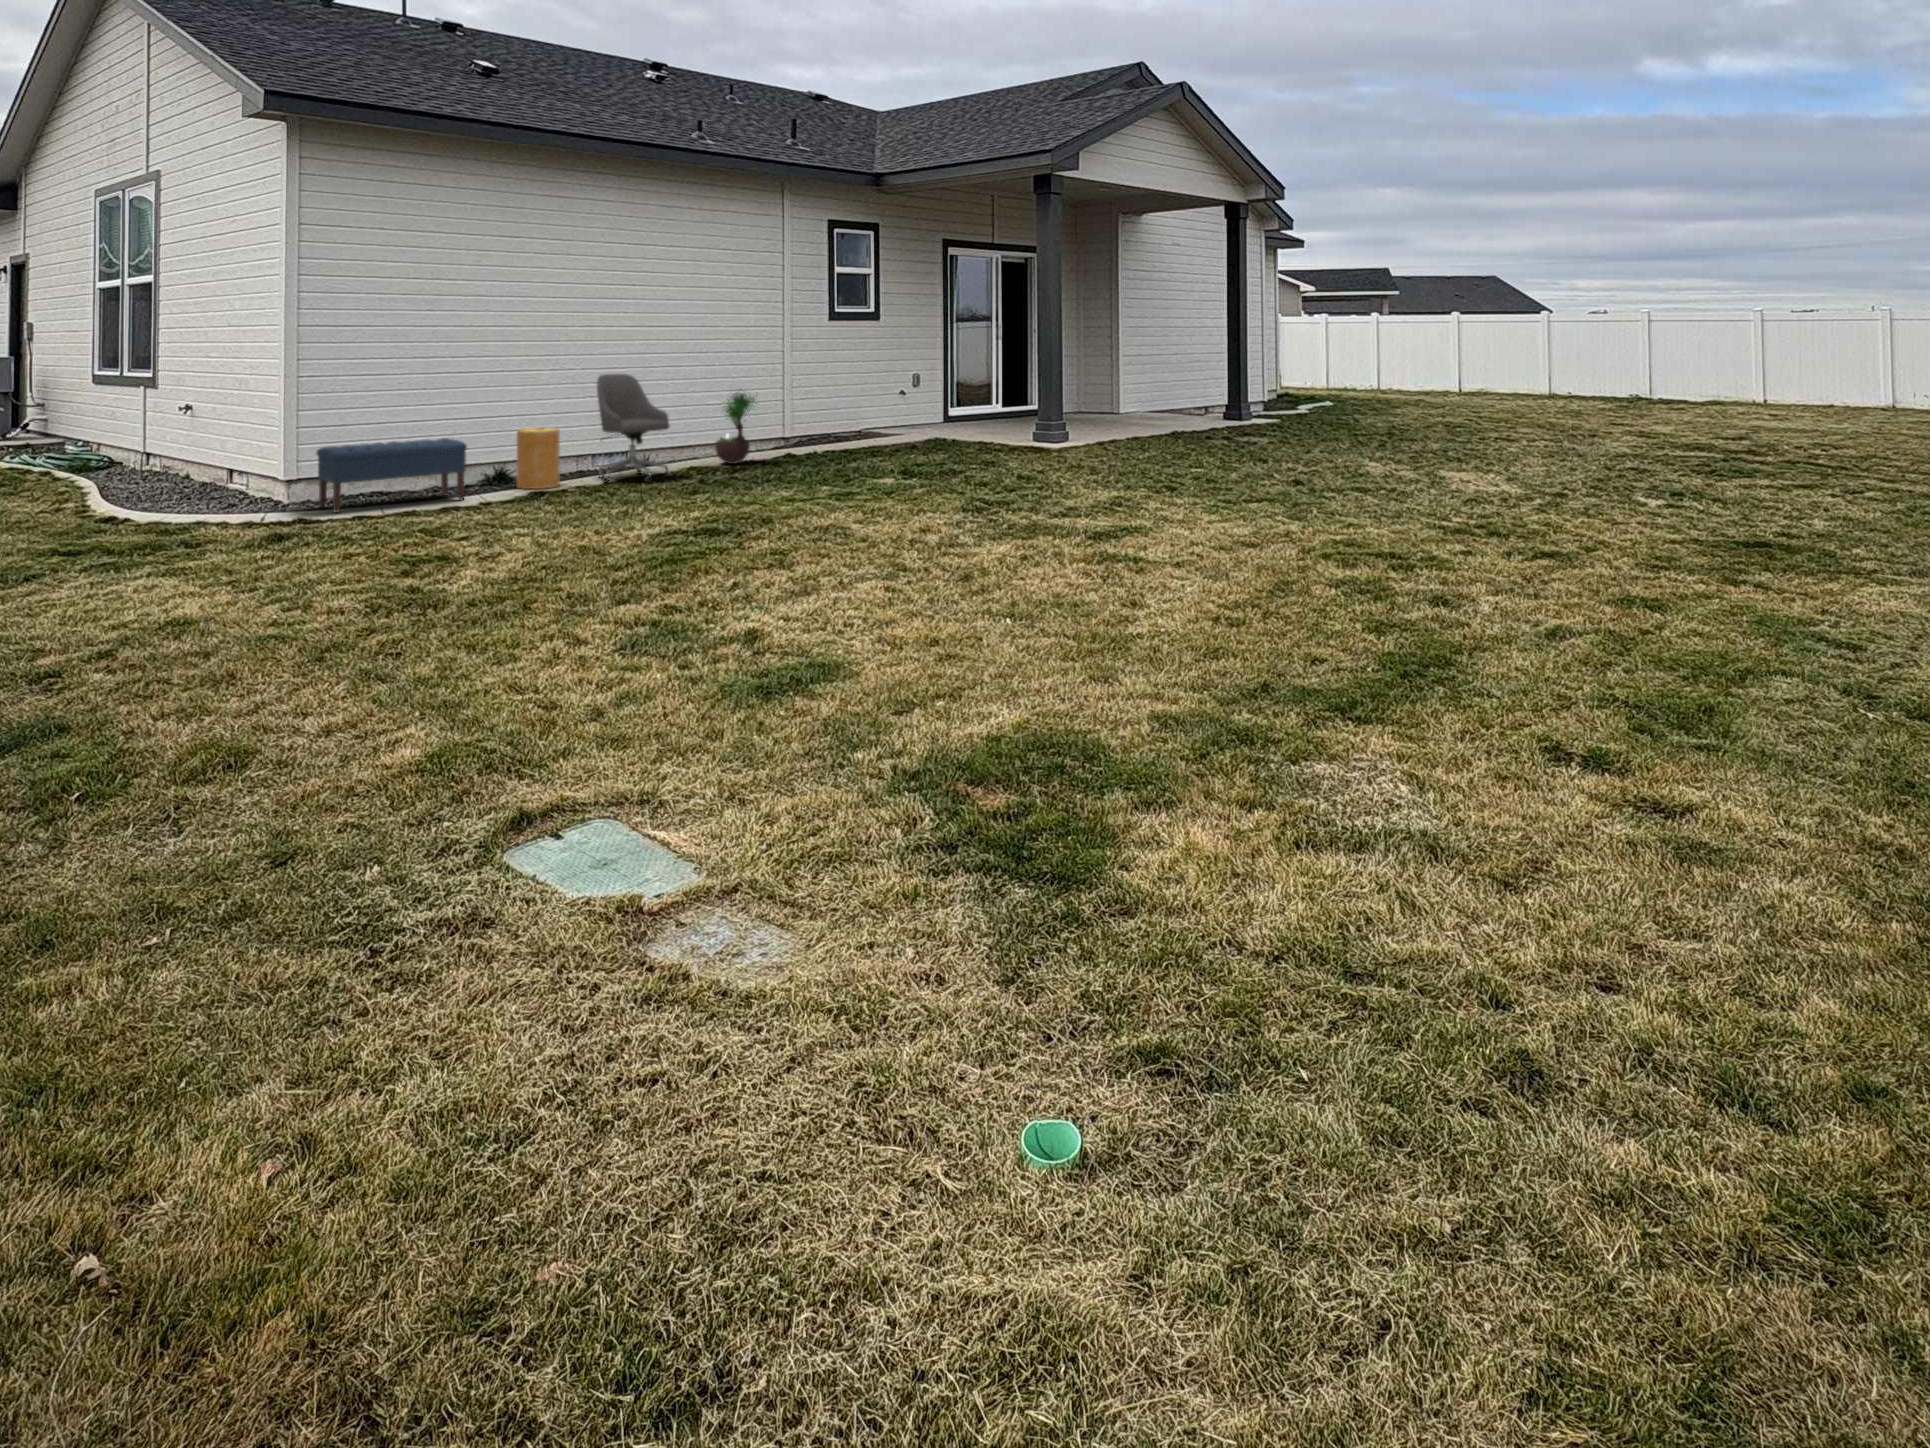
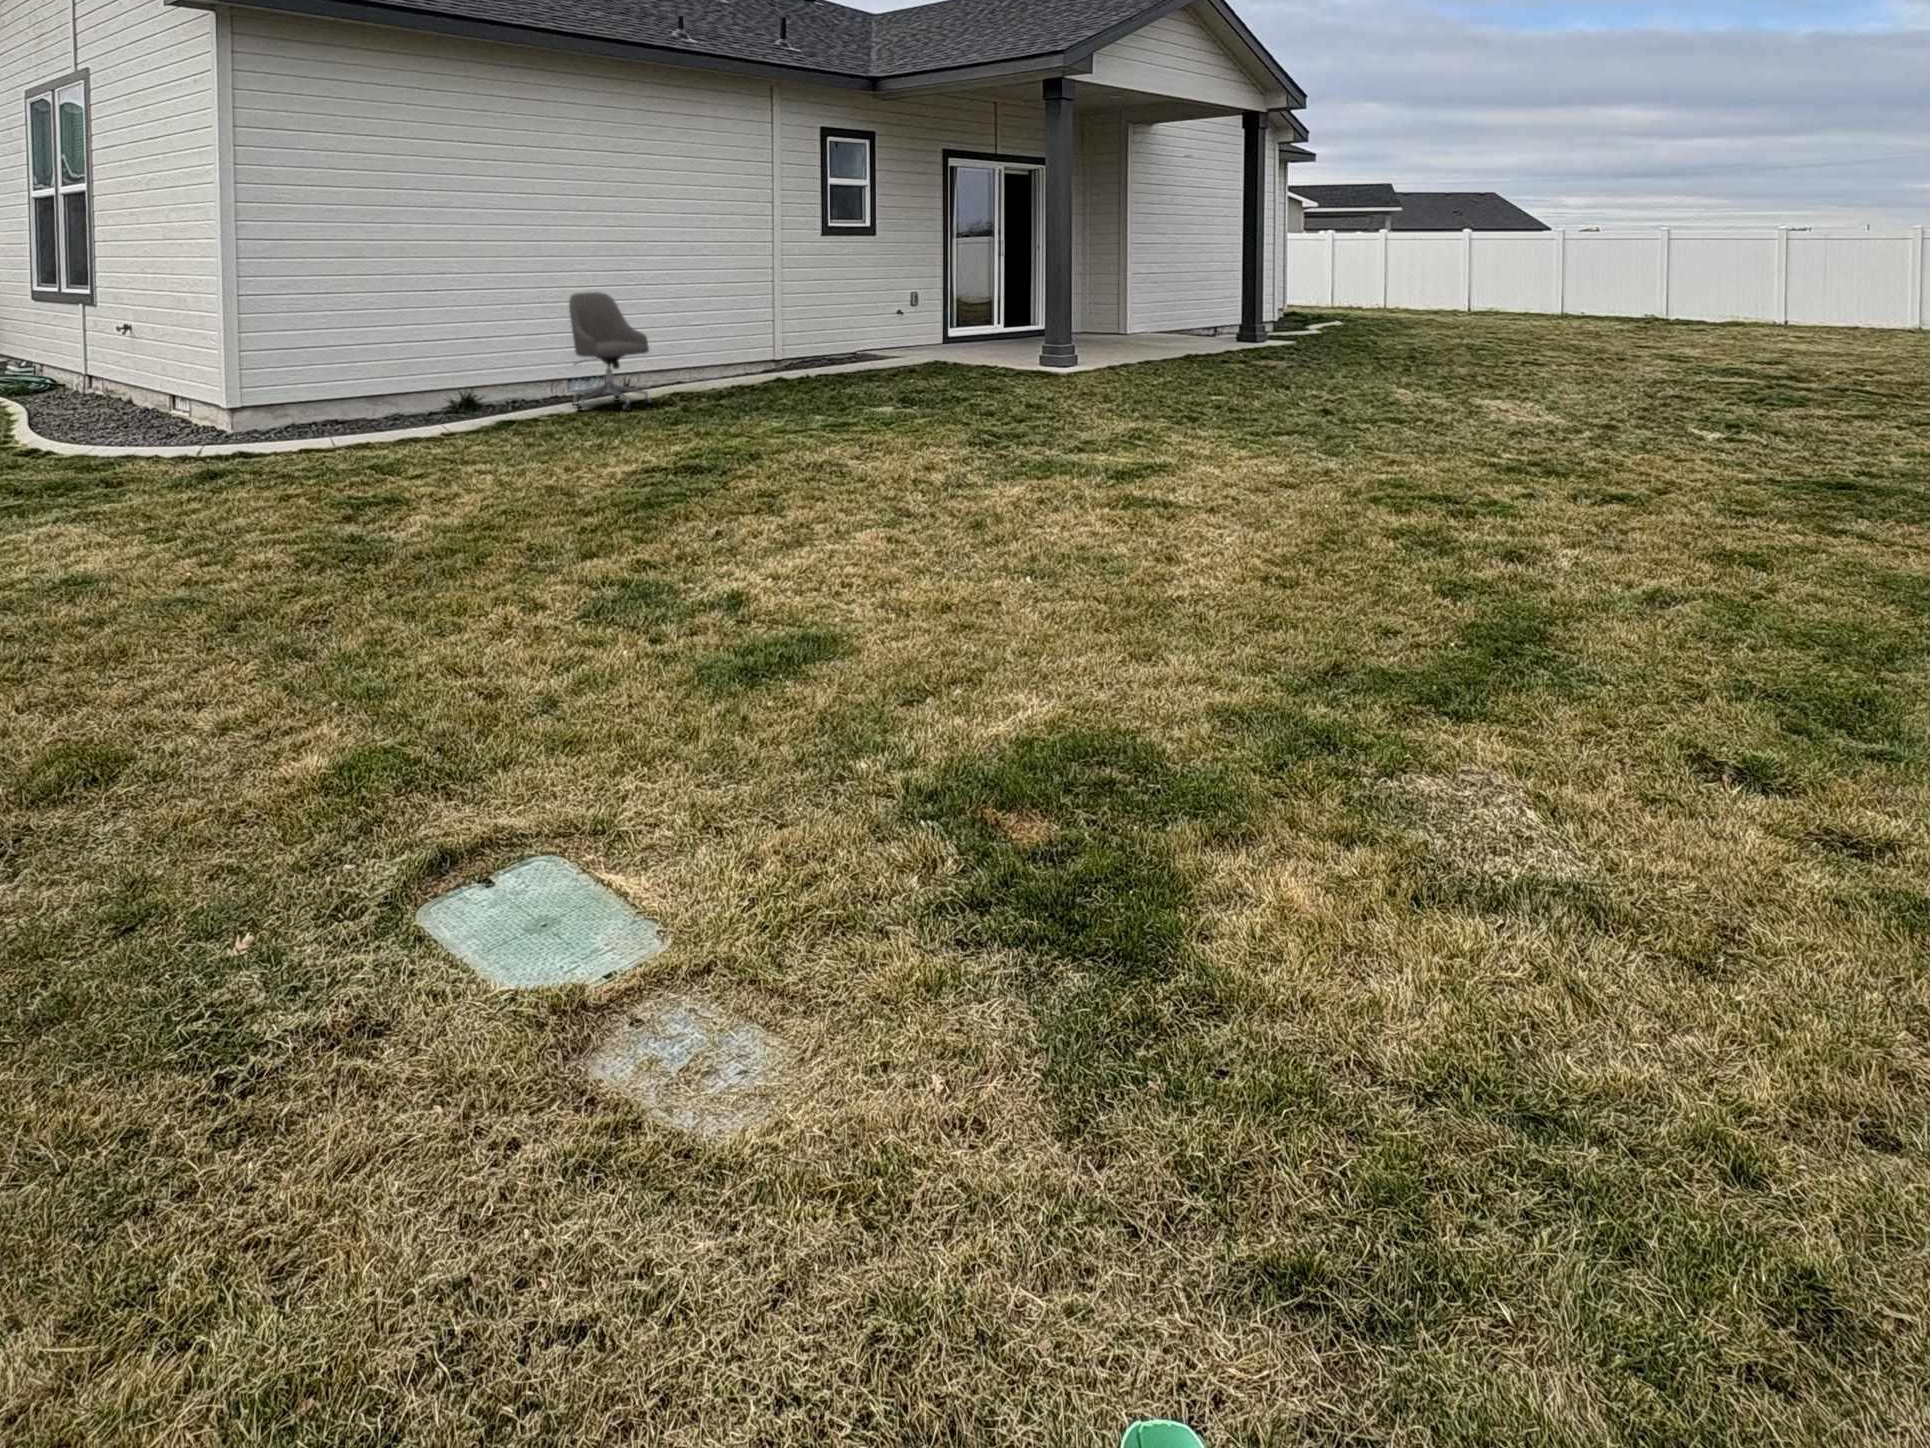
potted tree: present [715,392,757,464] -> none [700,304,749,389]
basket: present [516,428,560,489] -> none [481,351,530,418]
bench: present [316,438,467,513] -> none [258,363,426,446]

